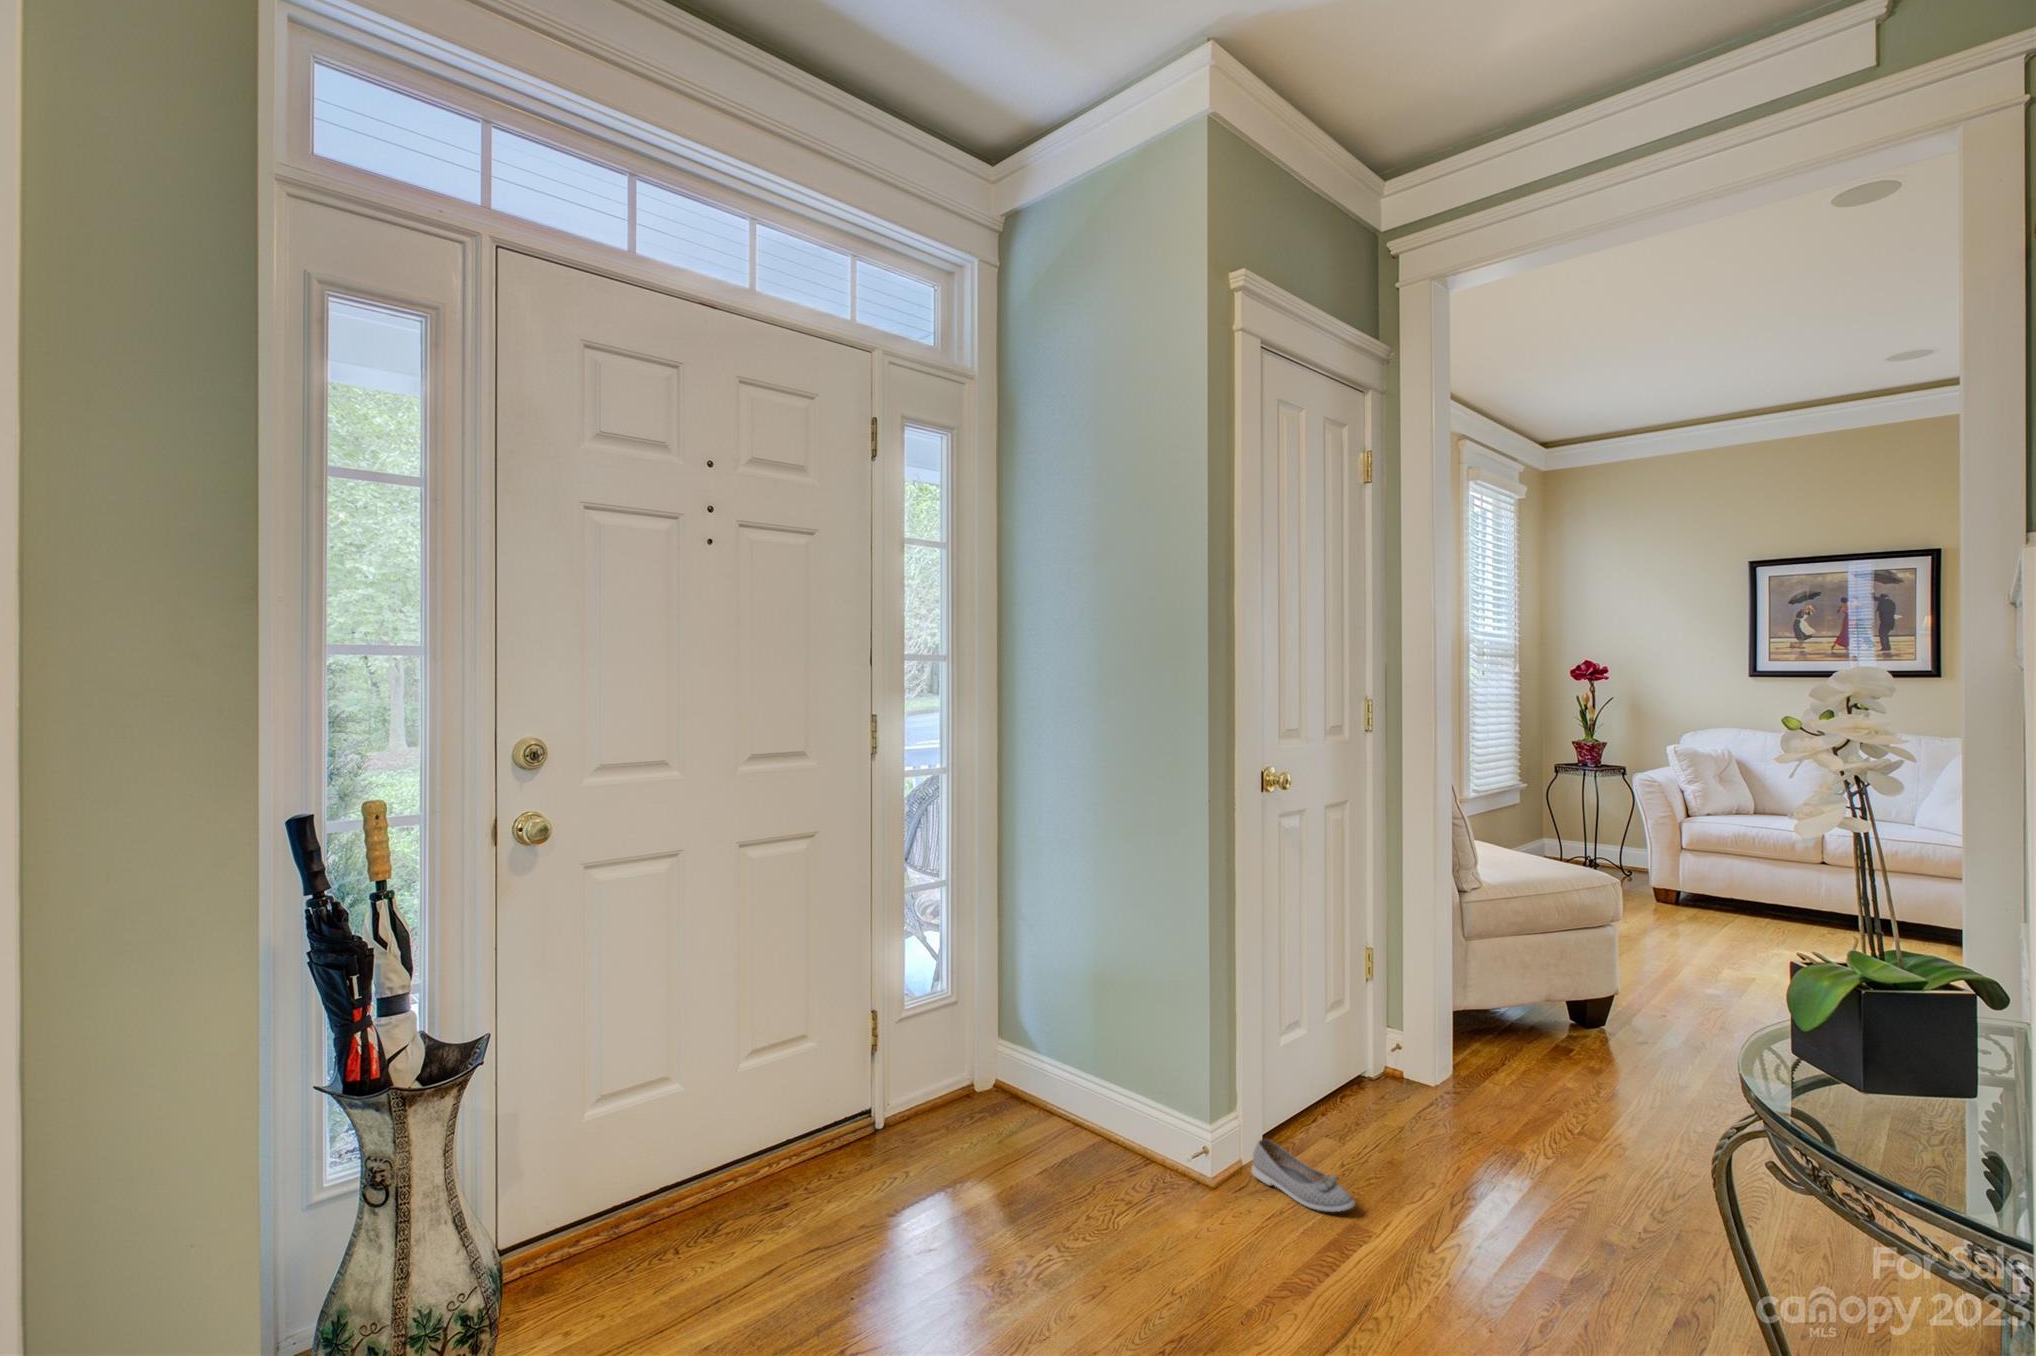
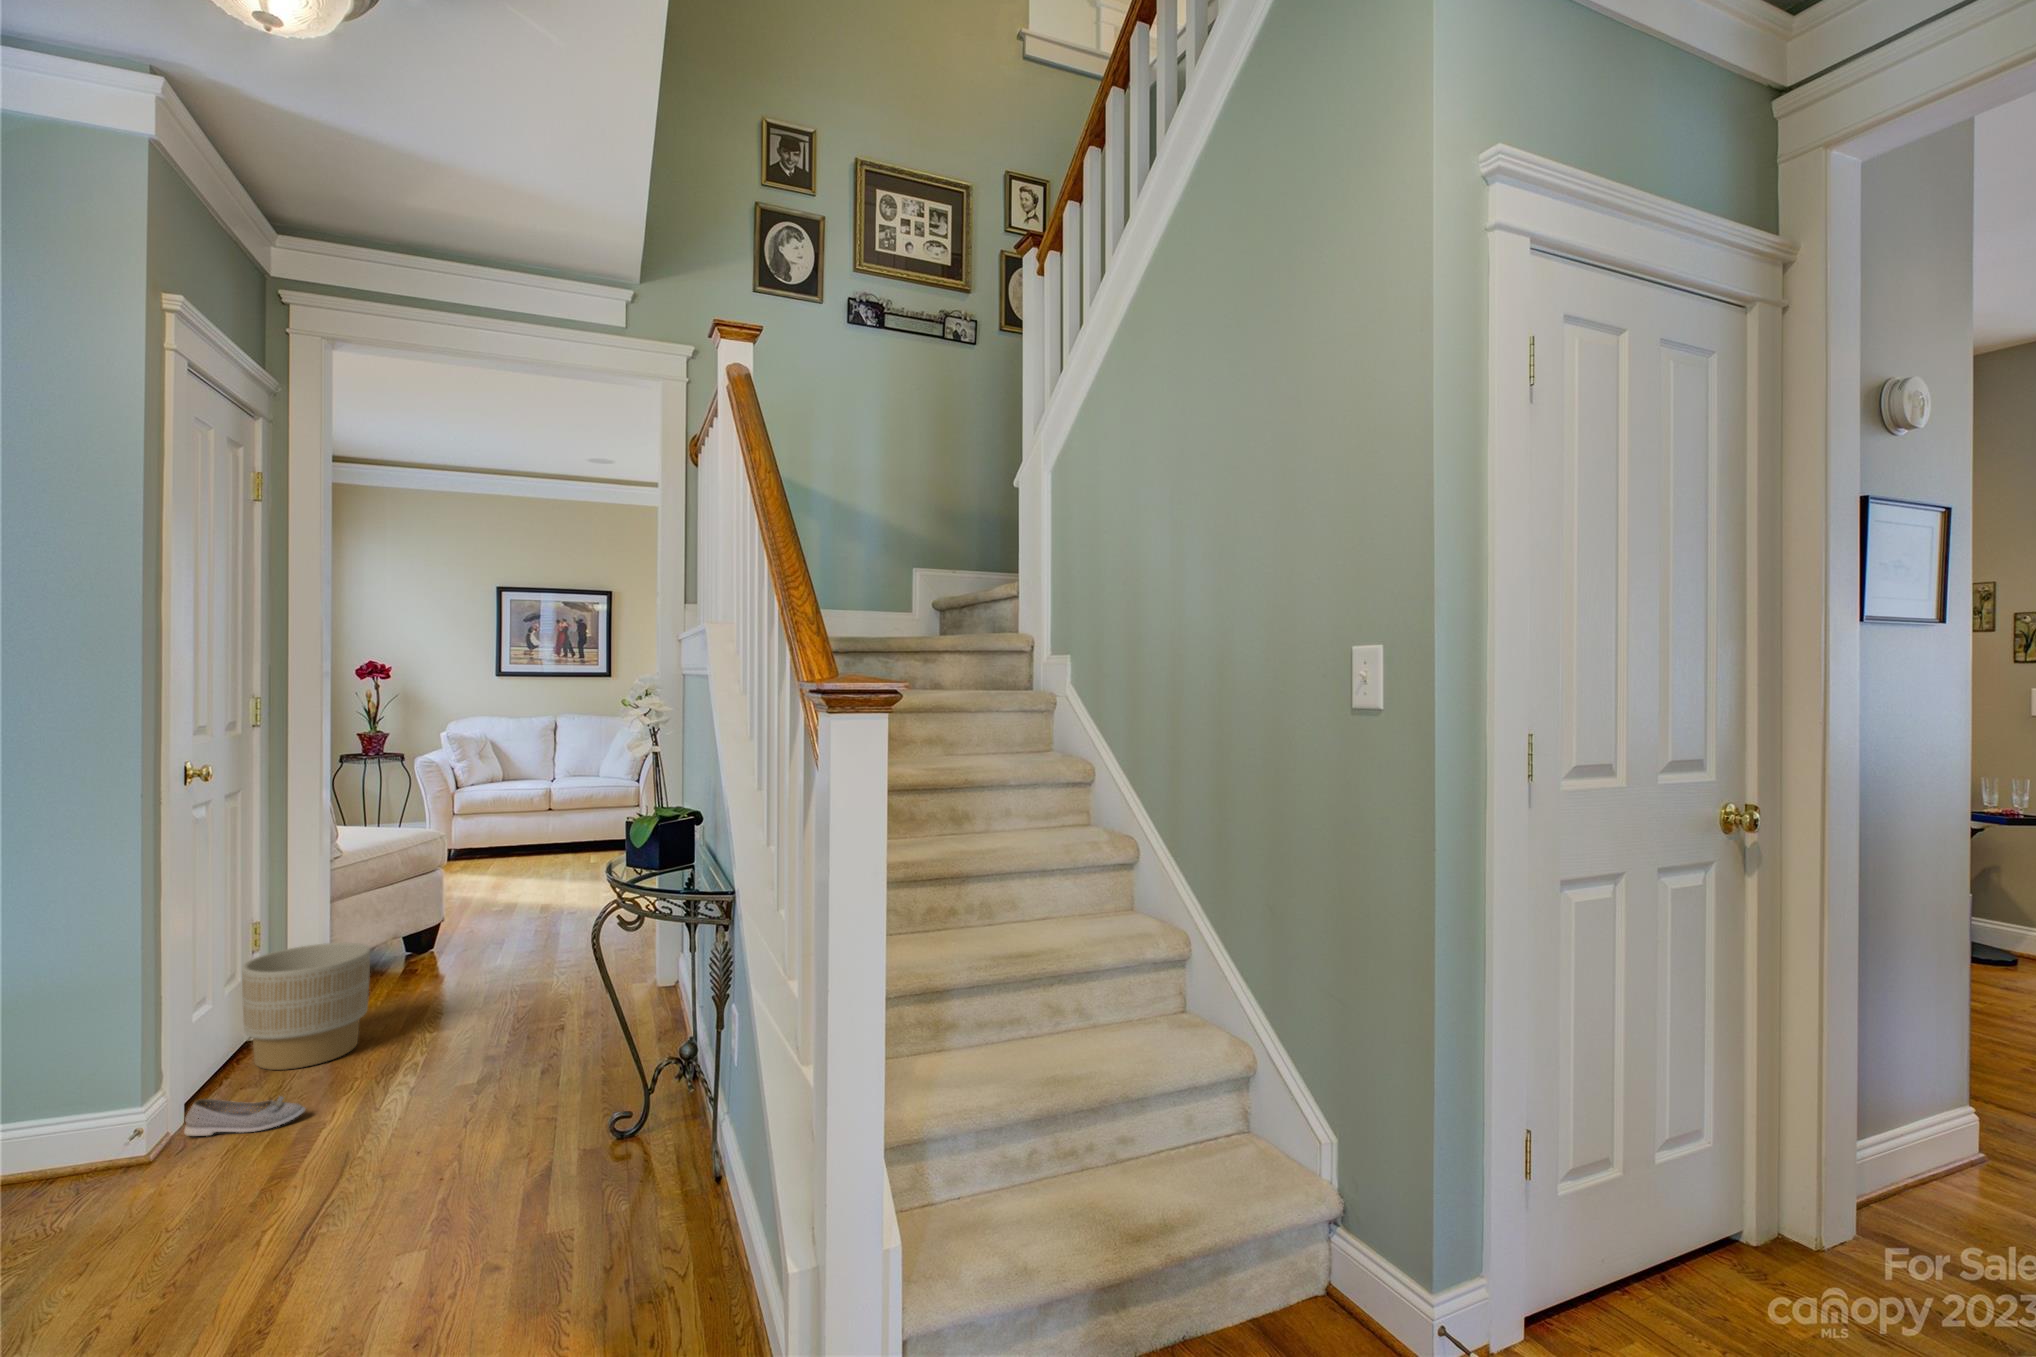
planter: none [1339,989,1468,1144] -> present [242,943,370,1070]

